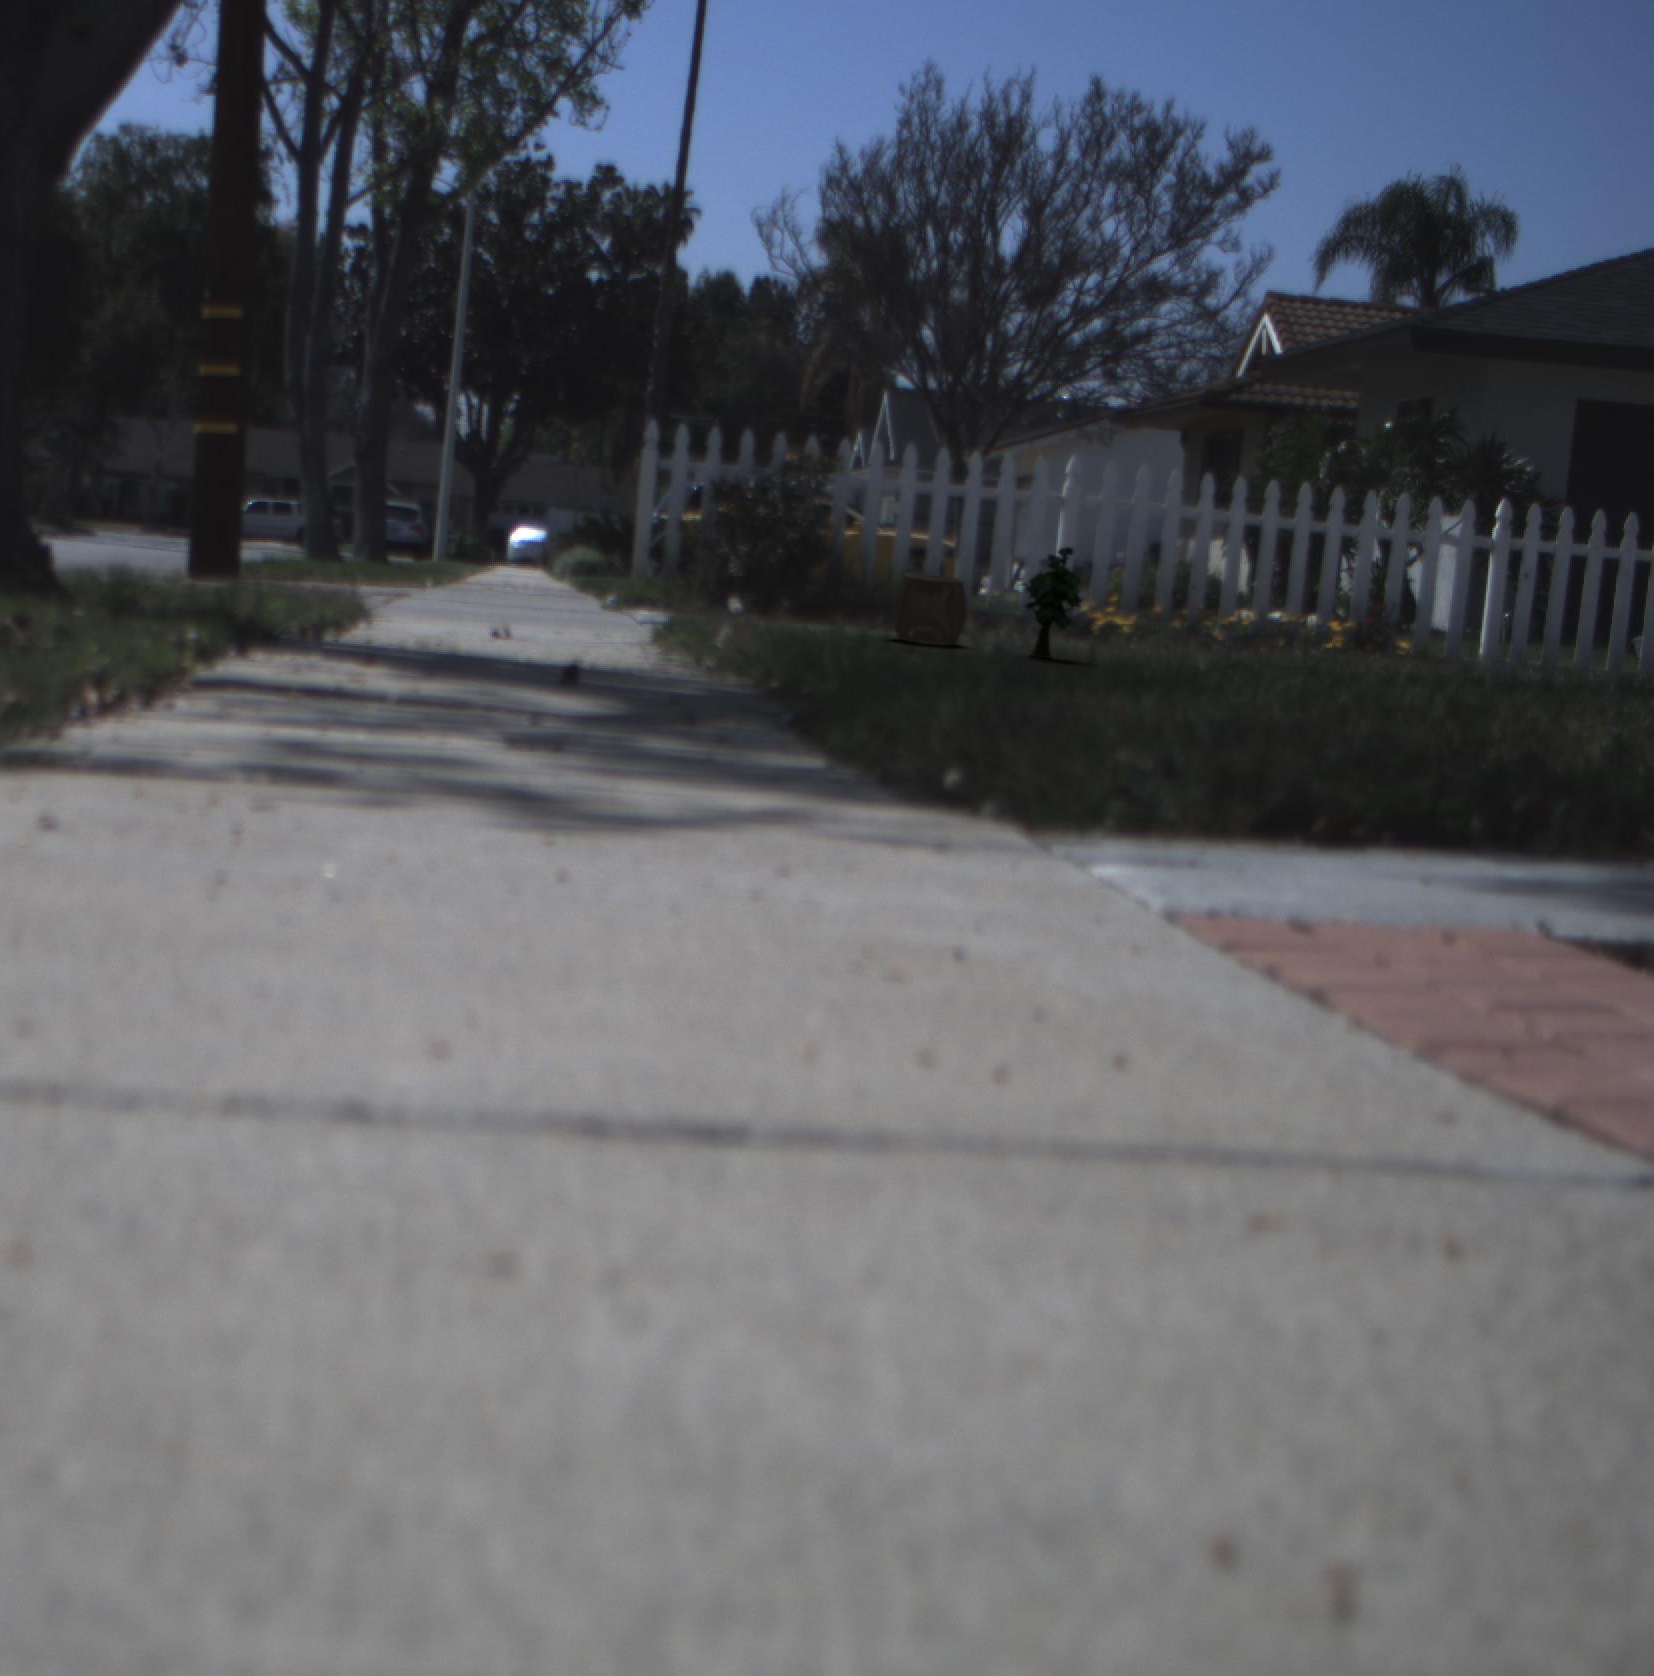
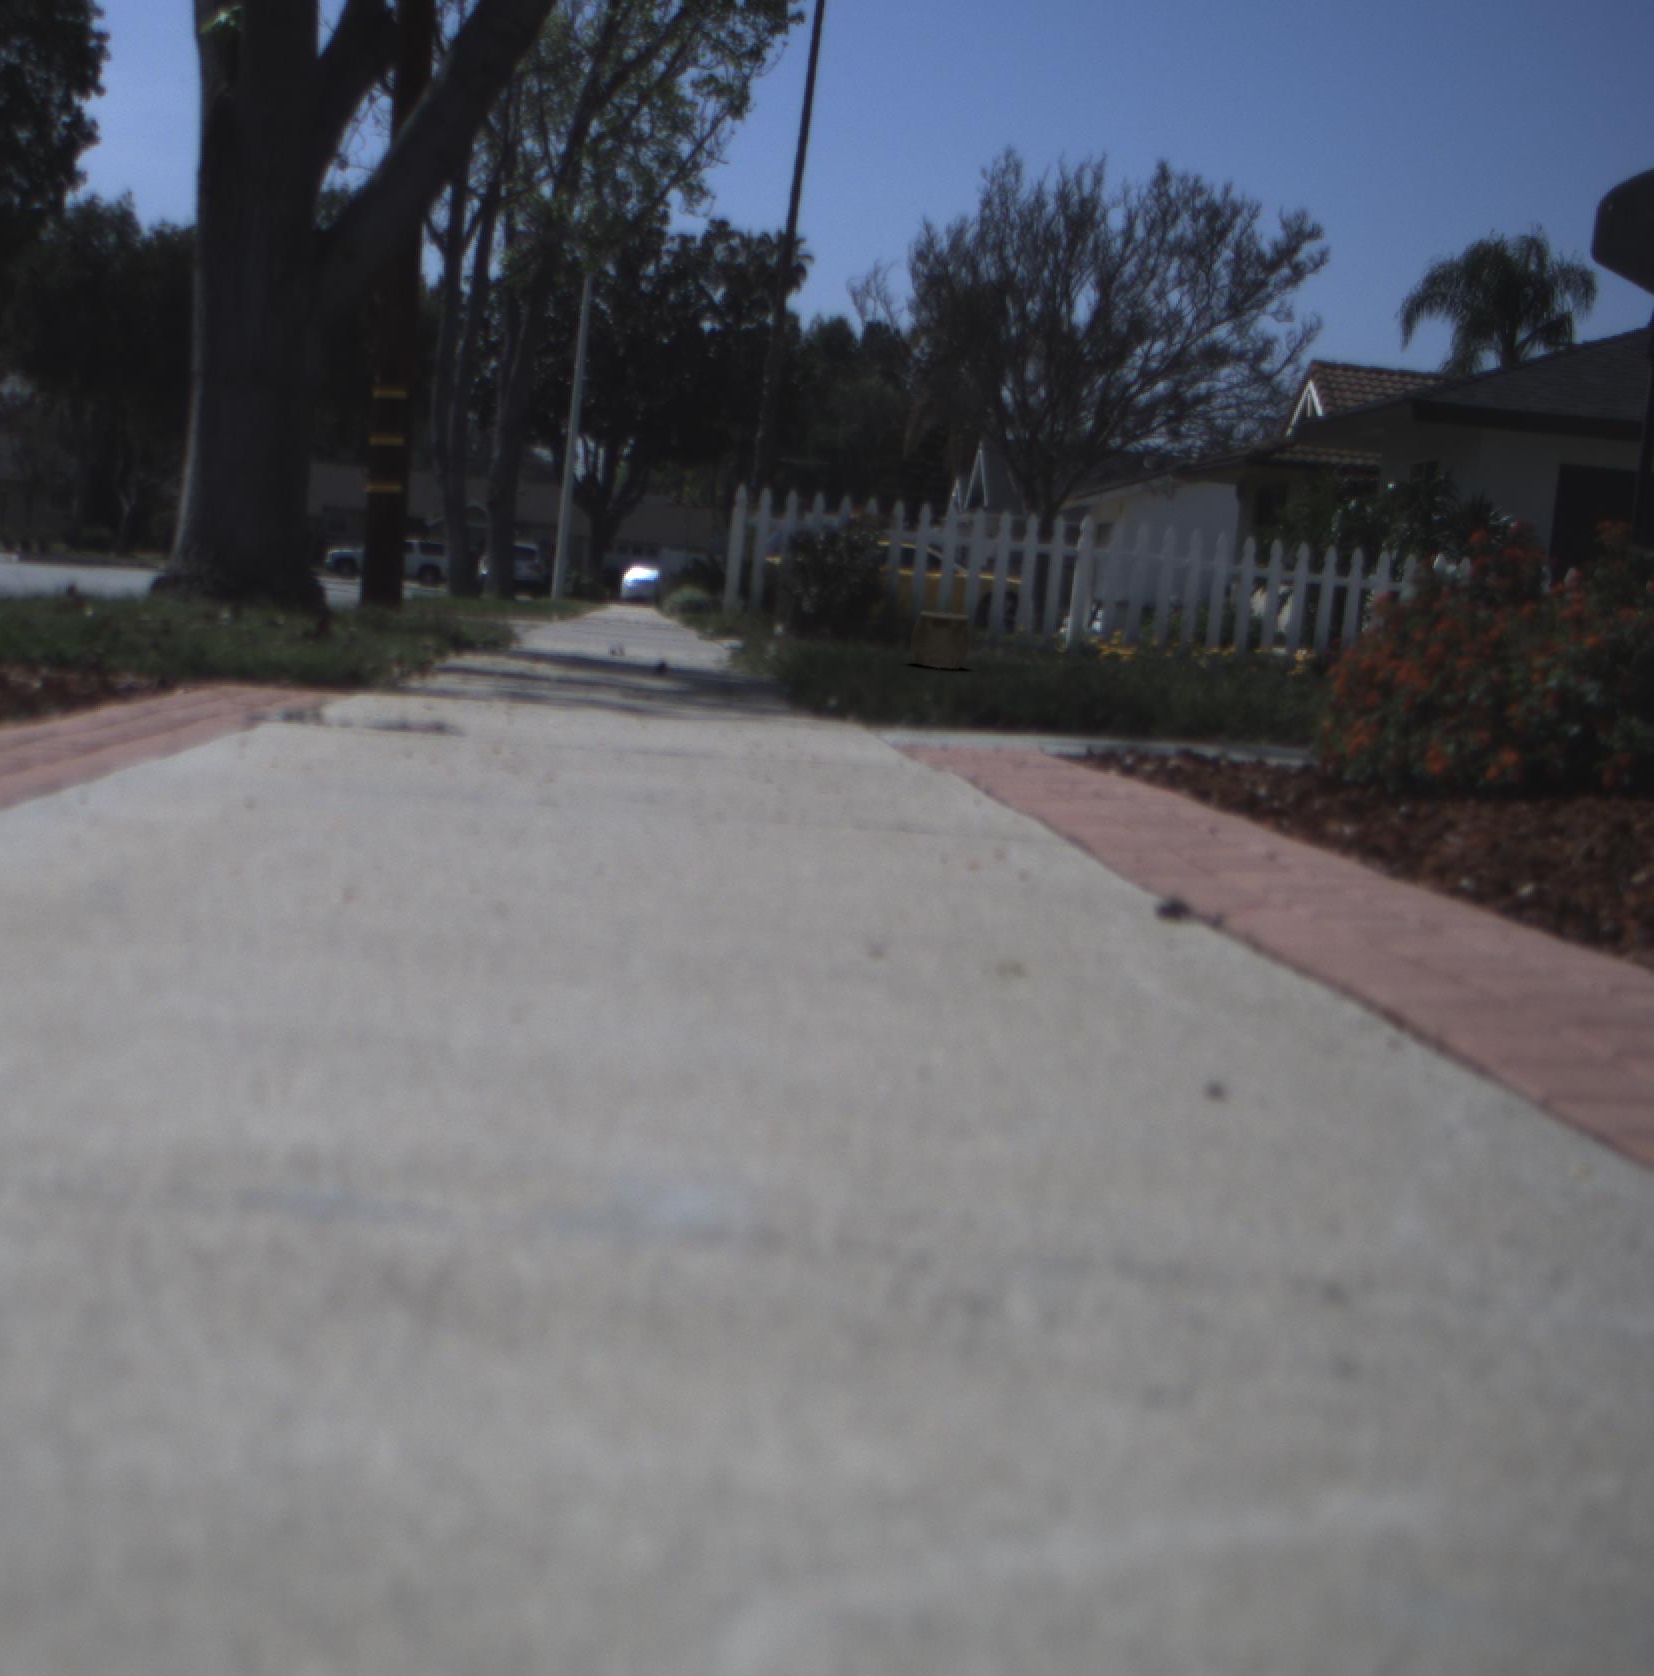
decorative plant: present [1021,547,1082,658] -> none [1008,590,1061,678]

